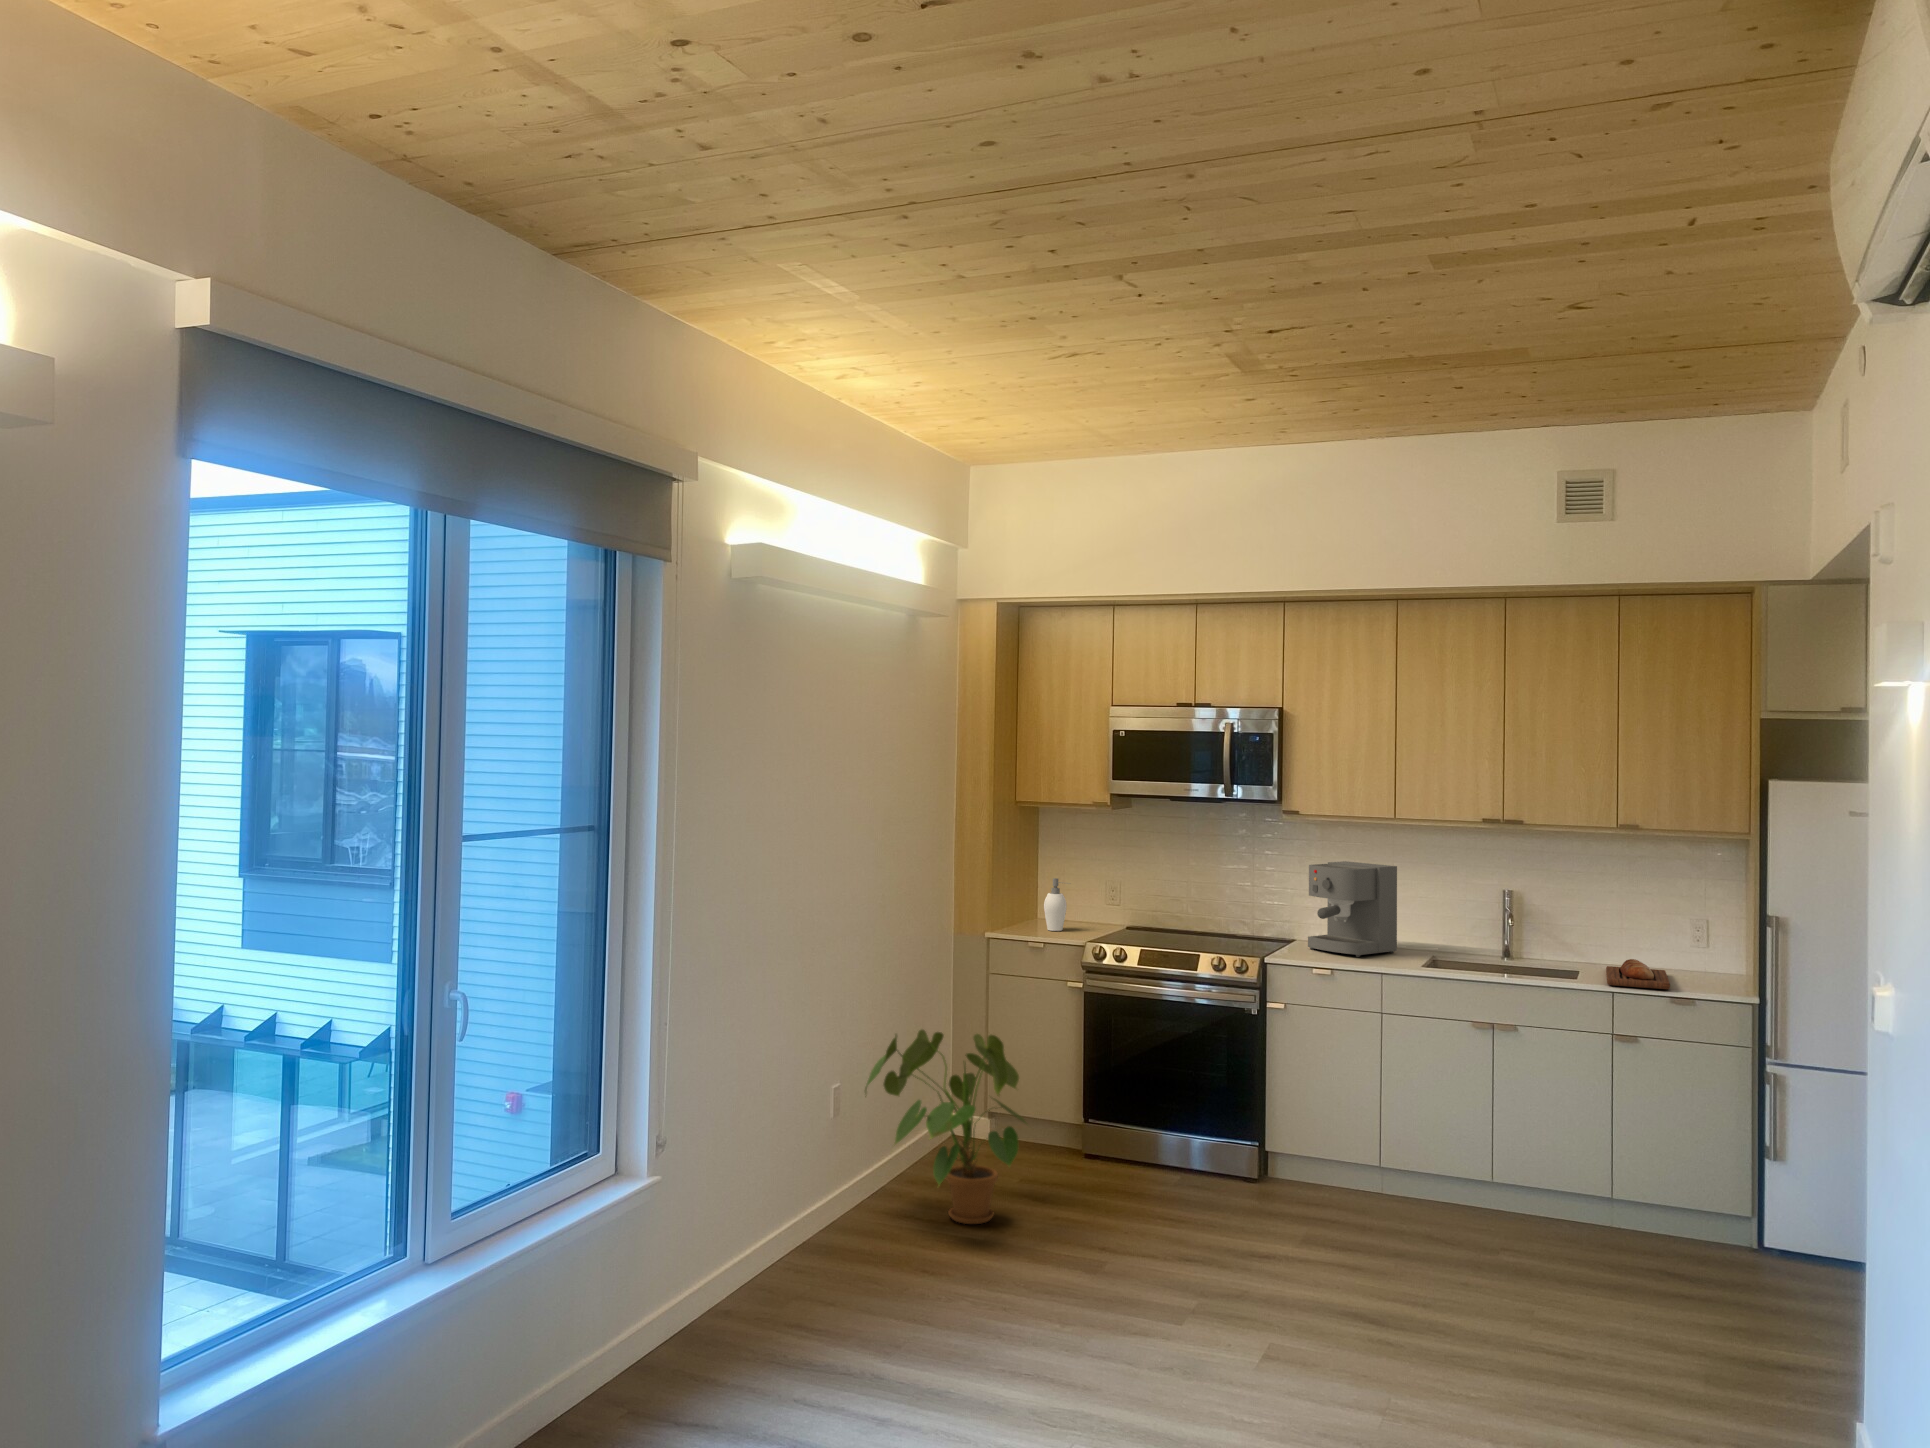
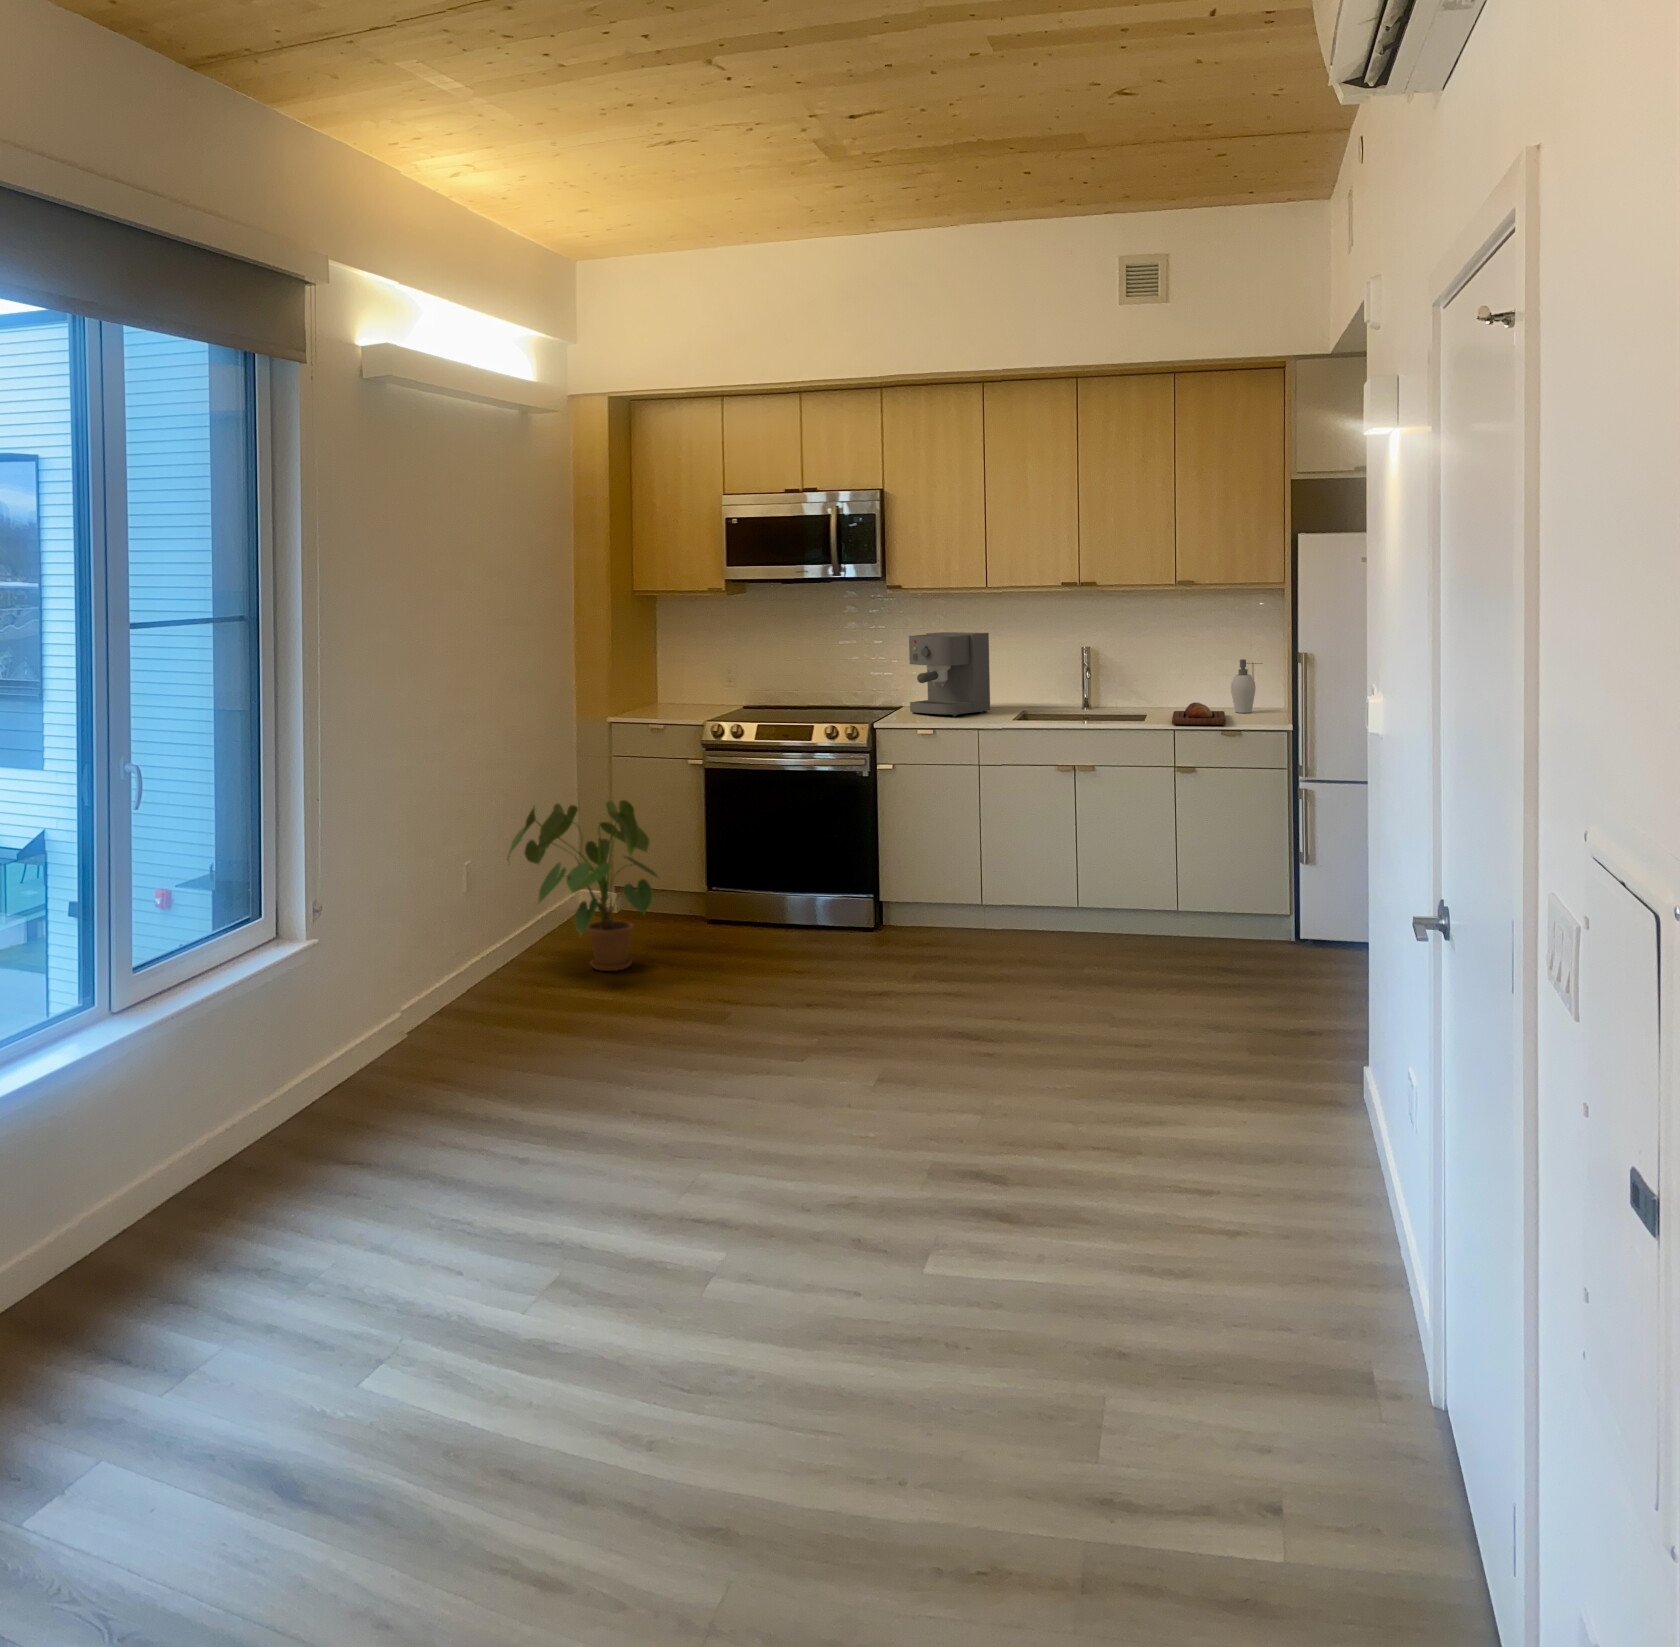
soap dispenser: present [1044,878,1070,931] -> present [1231,659,1262,713]

